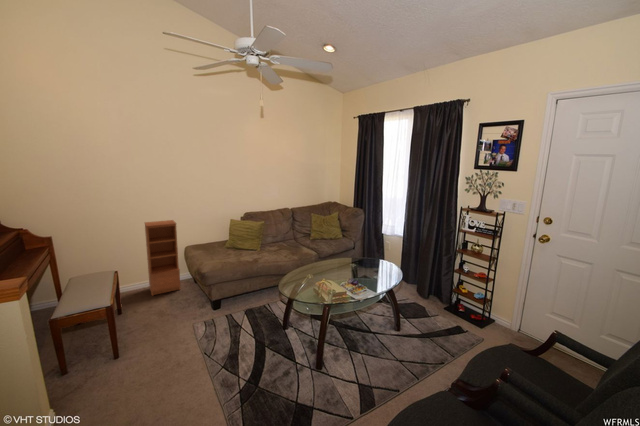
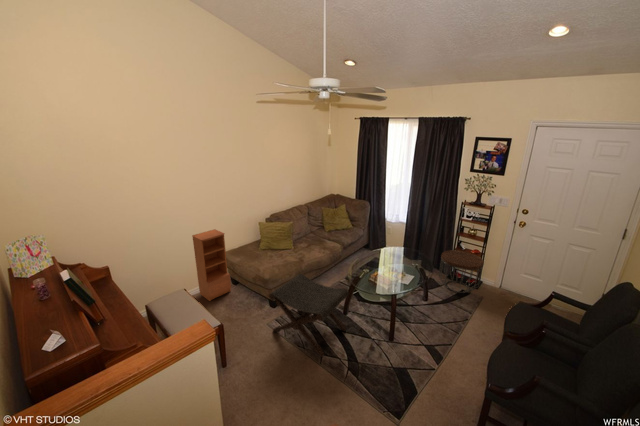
side table: none [427,271,486,329] -> present [439,250,484,293]
footstool: none [182,272,273,373] -> present [269,274,349,357]

